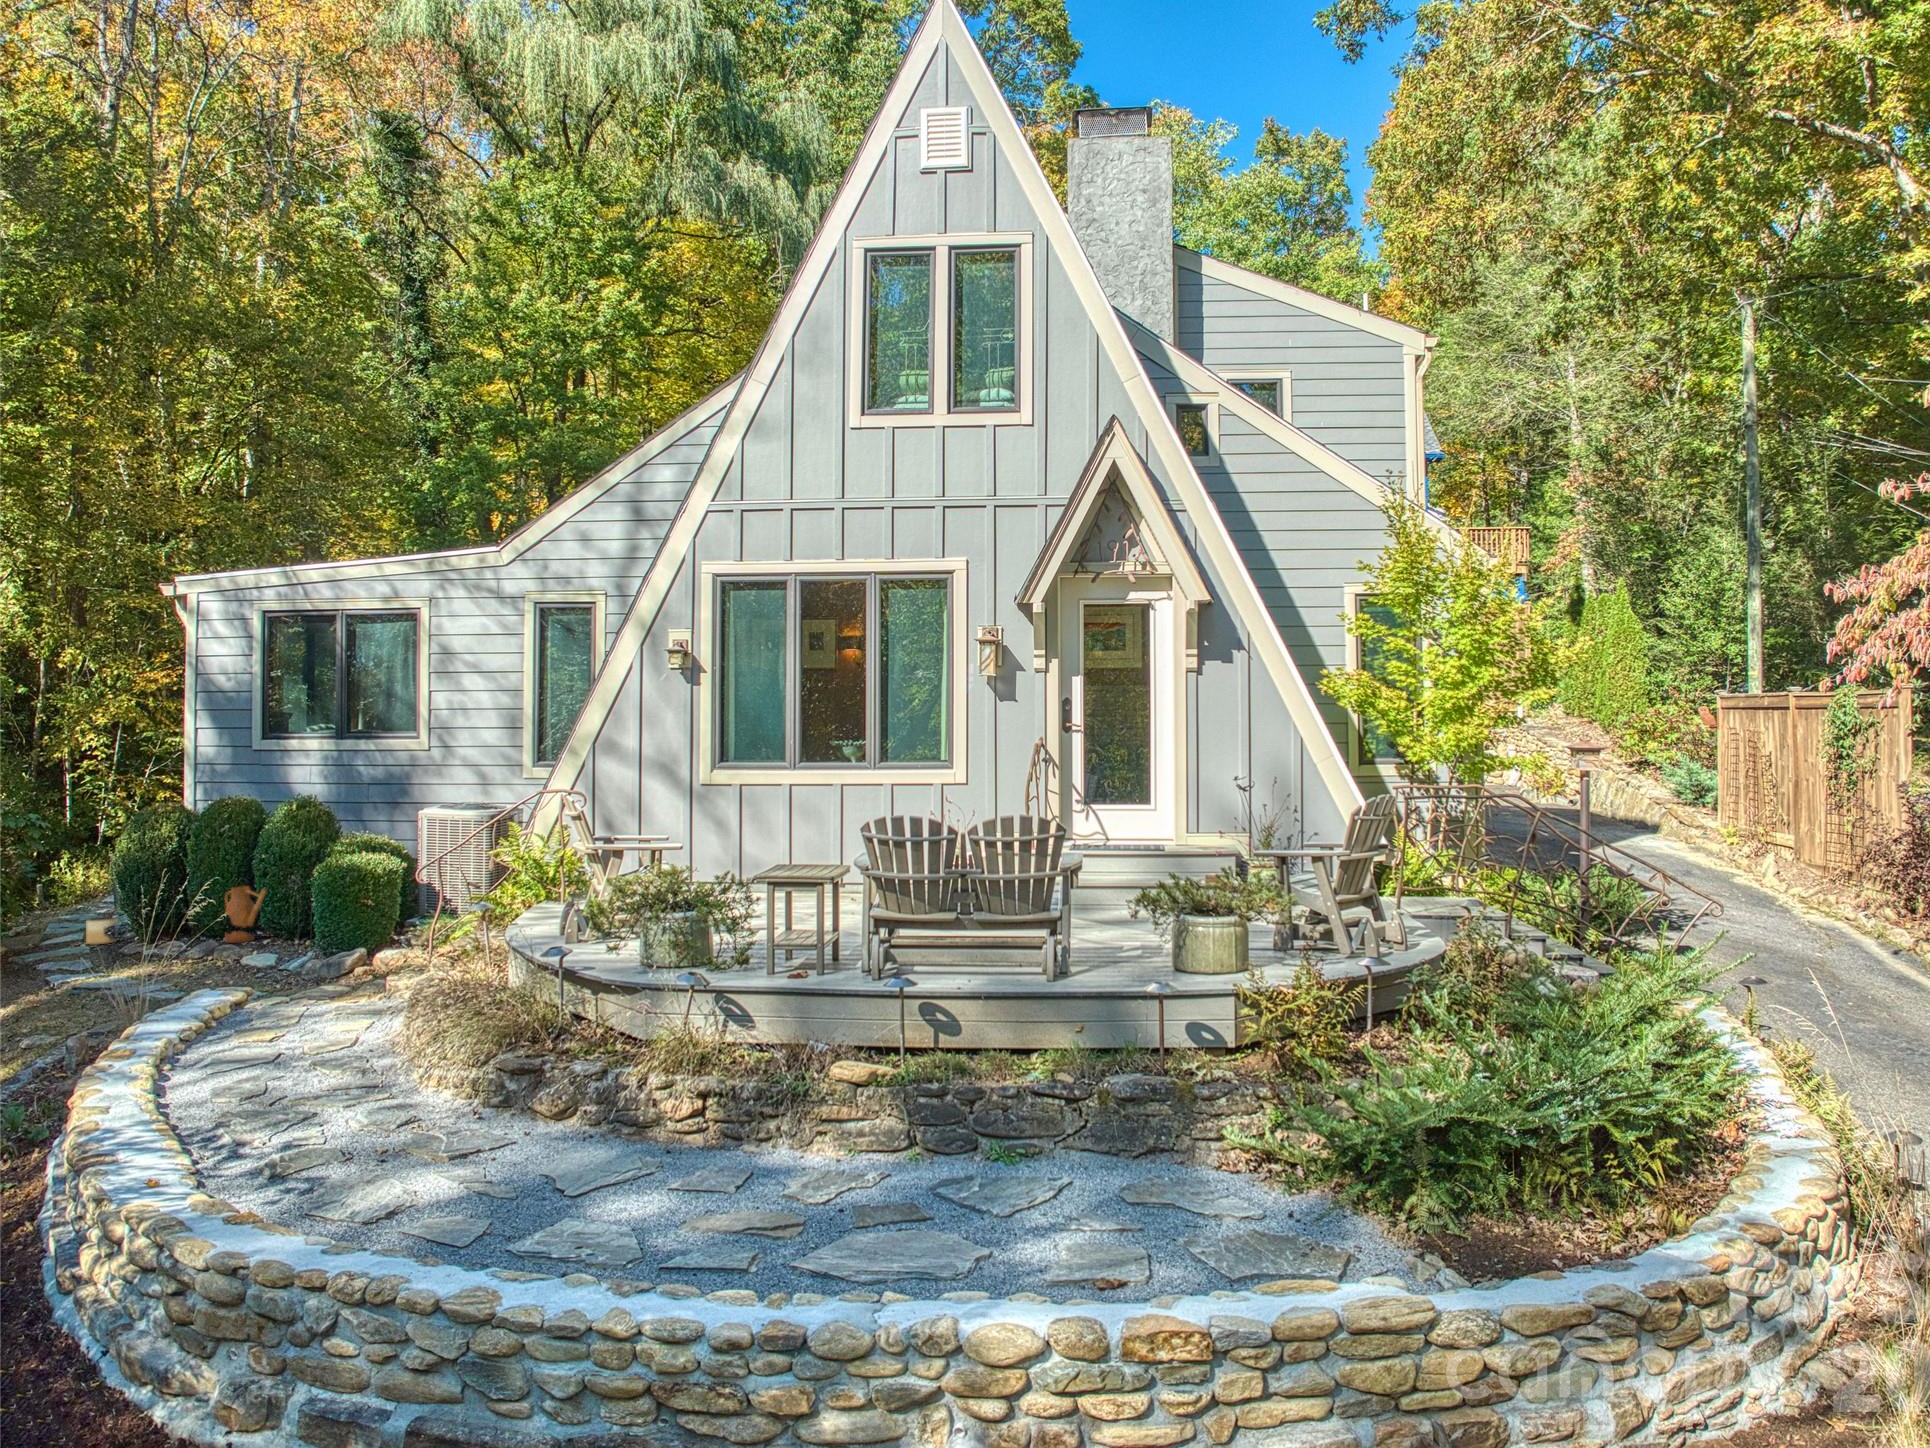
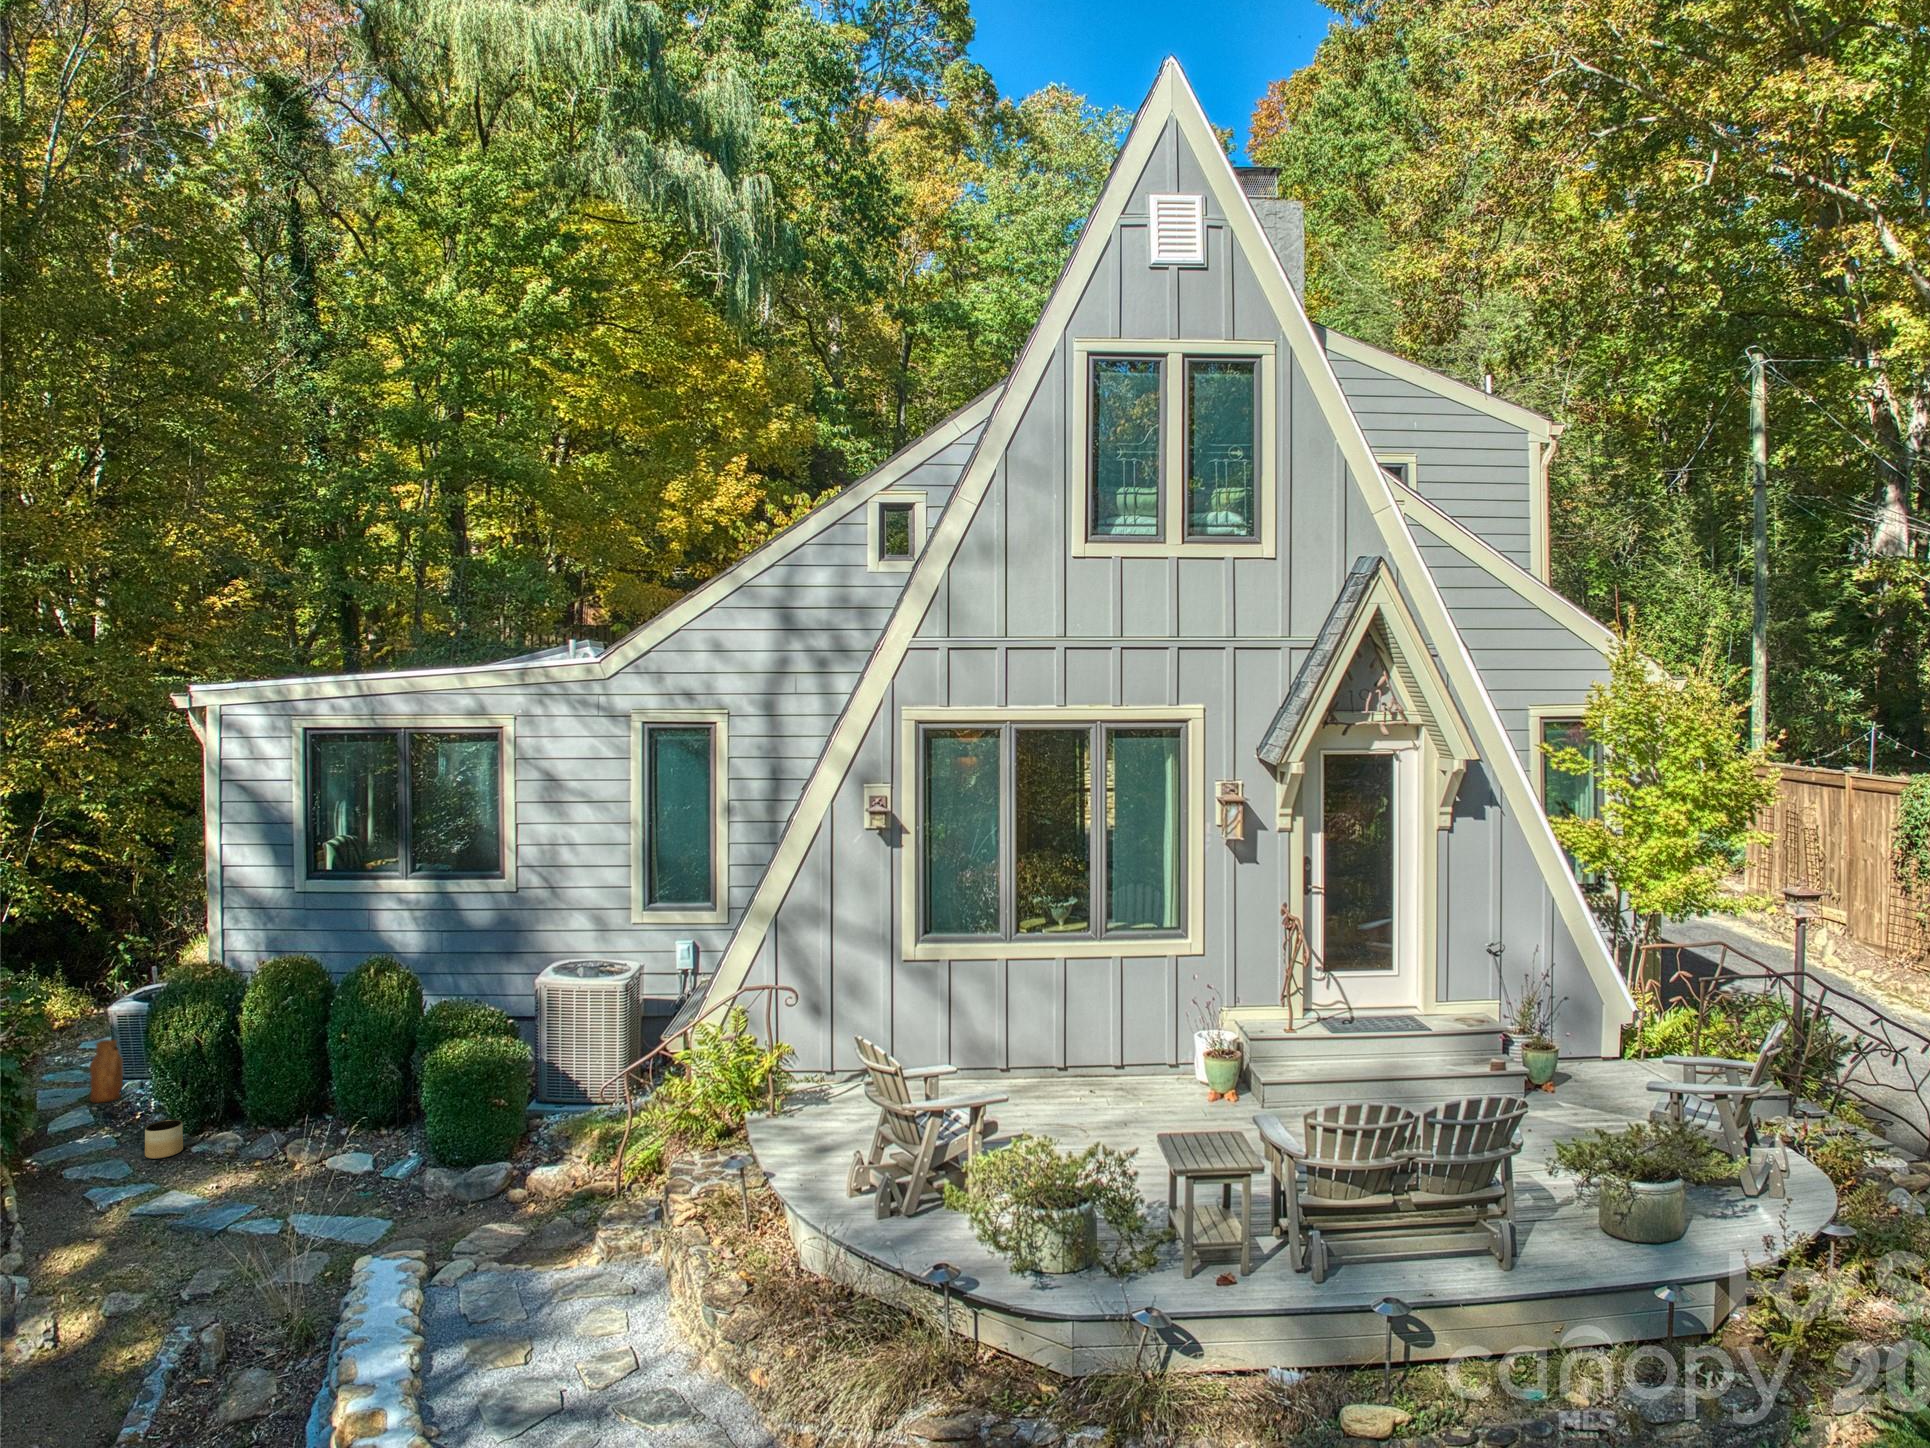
watering can: present [225,886,267,943] -> present [90,1040,123,1103]

